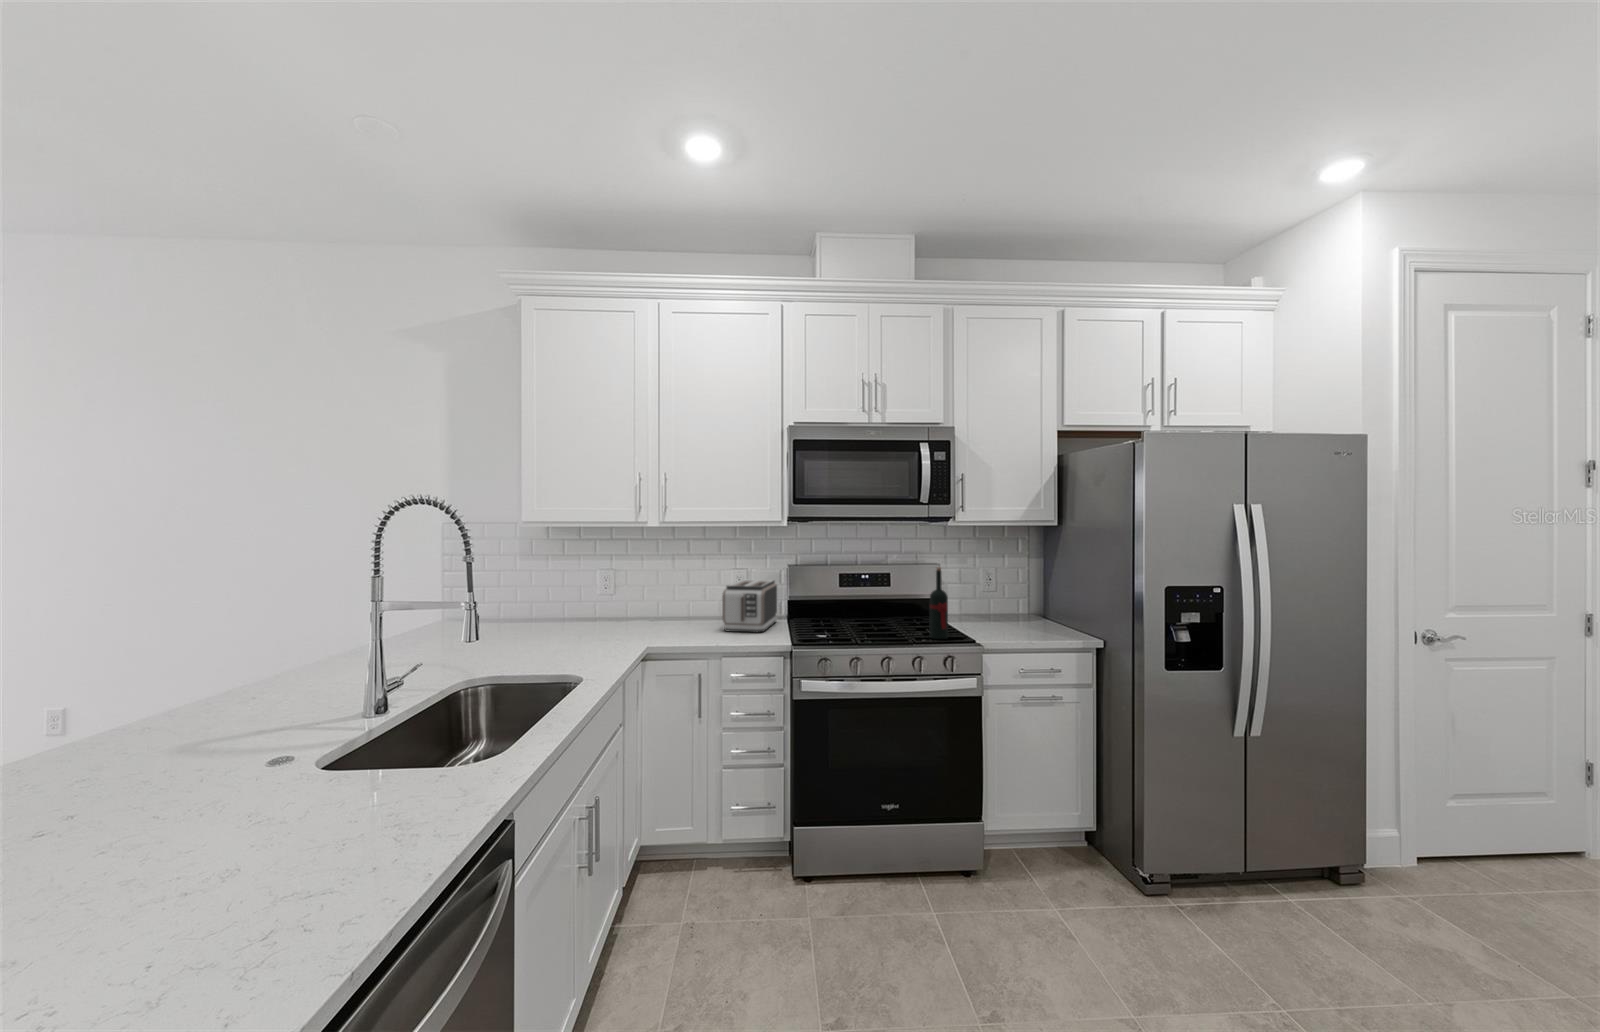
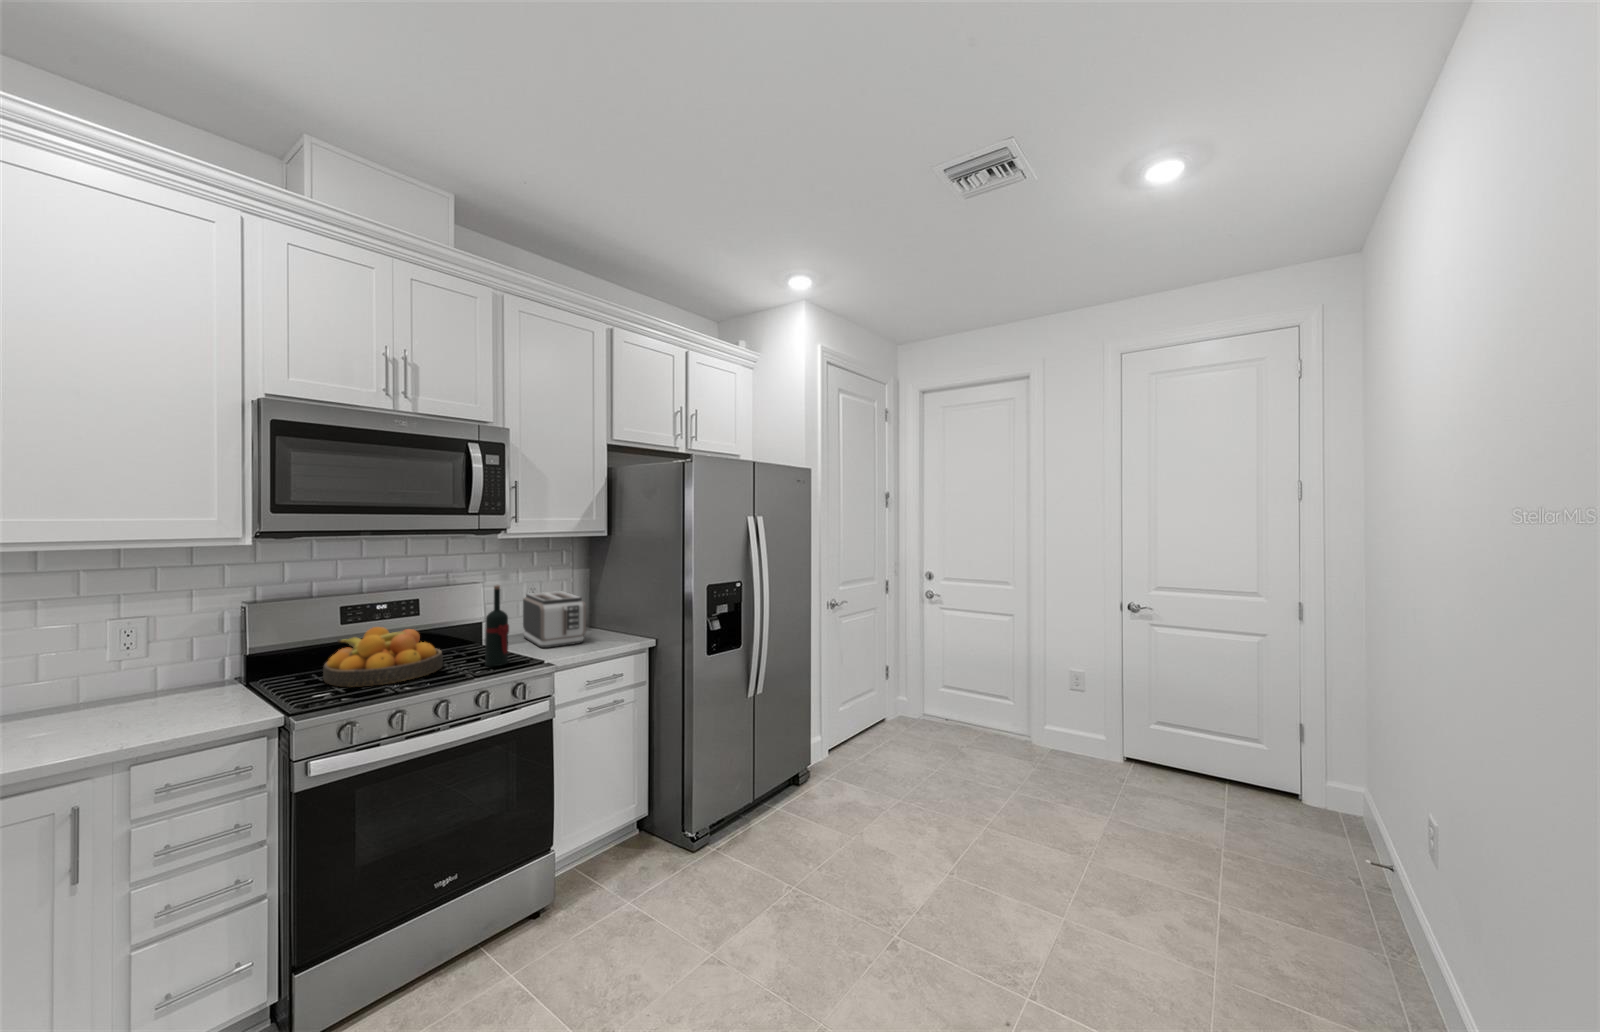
toaster: present [722,580,777,632] -> present [523,591,586,648]
fruit bowl: none [824,594,900,637] -> present [323,627,443,687]

